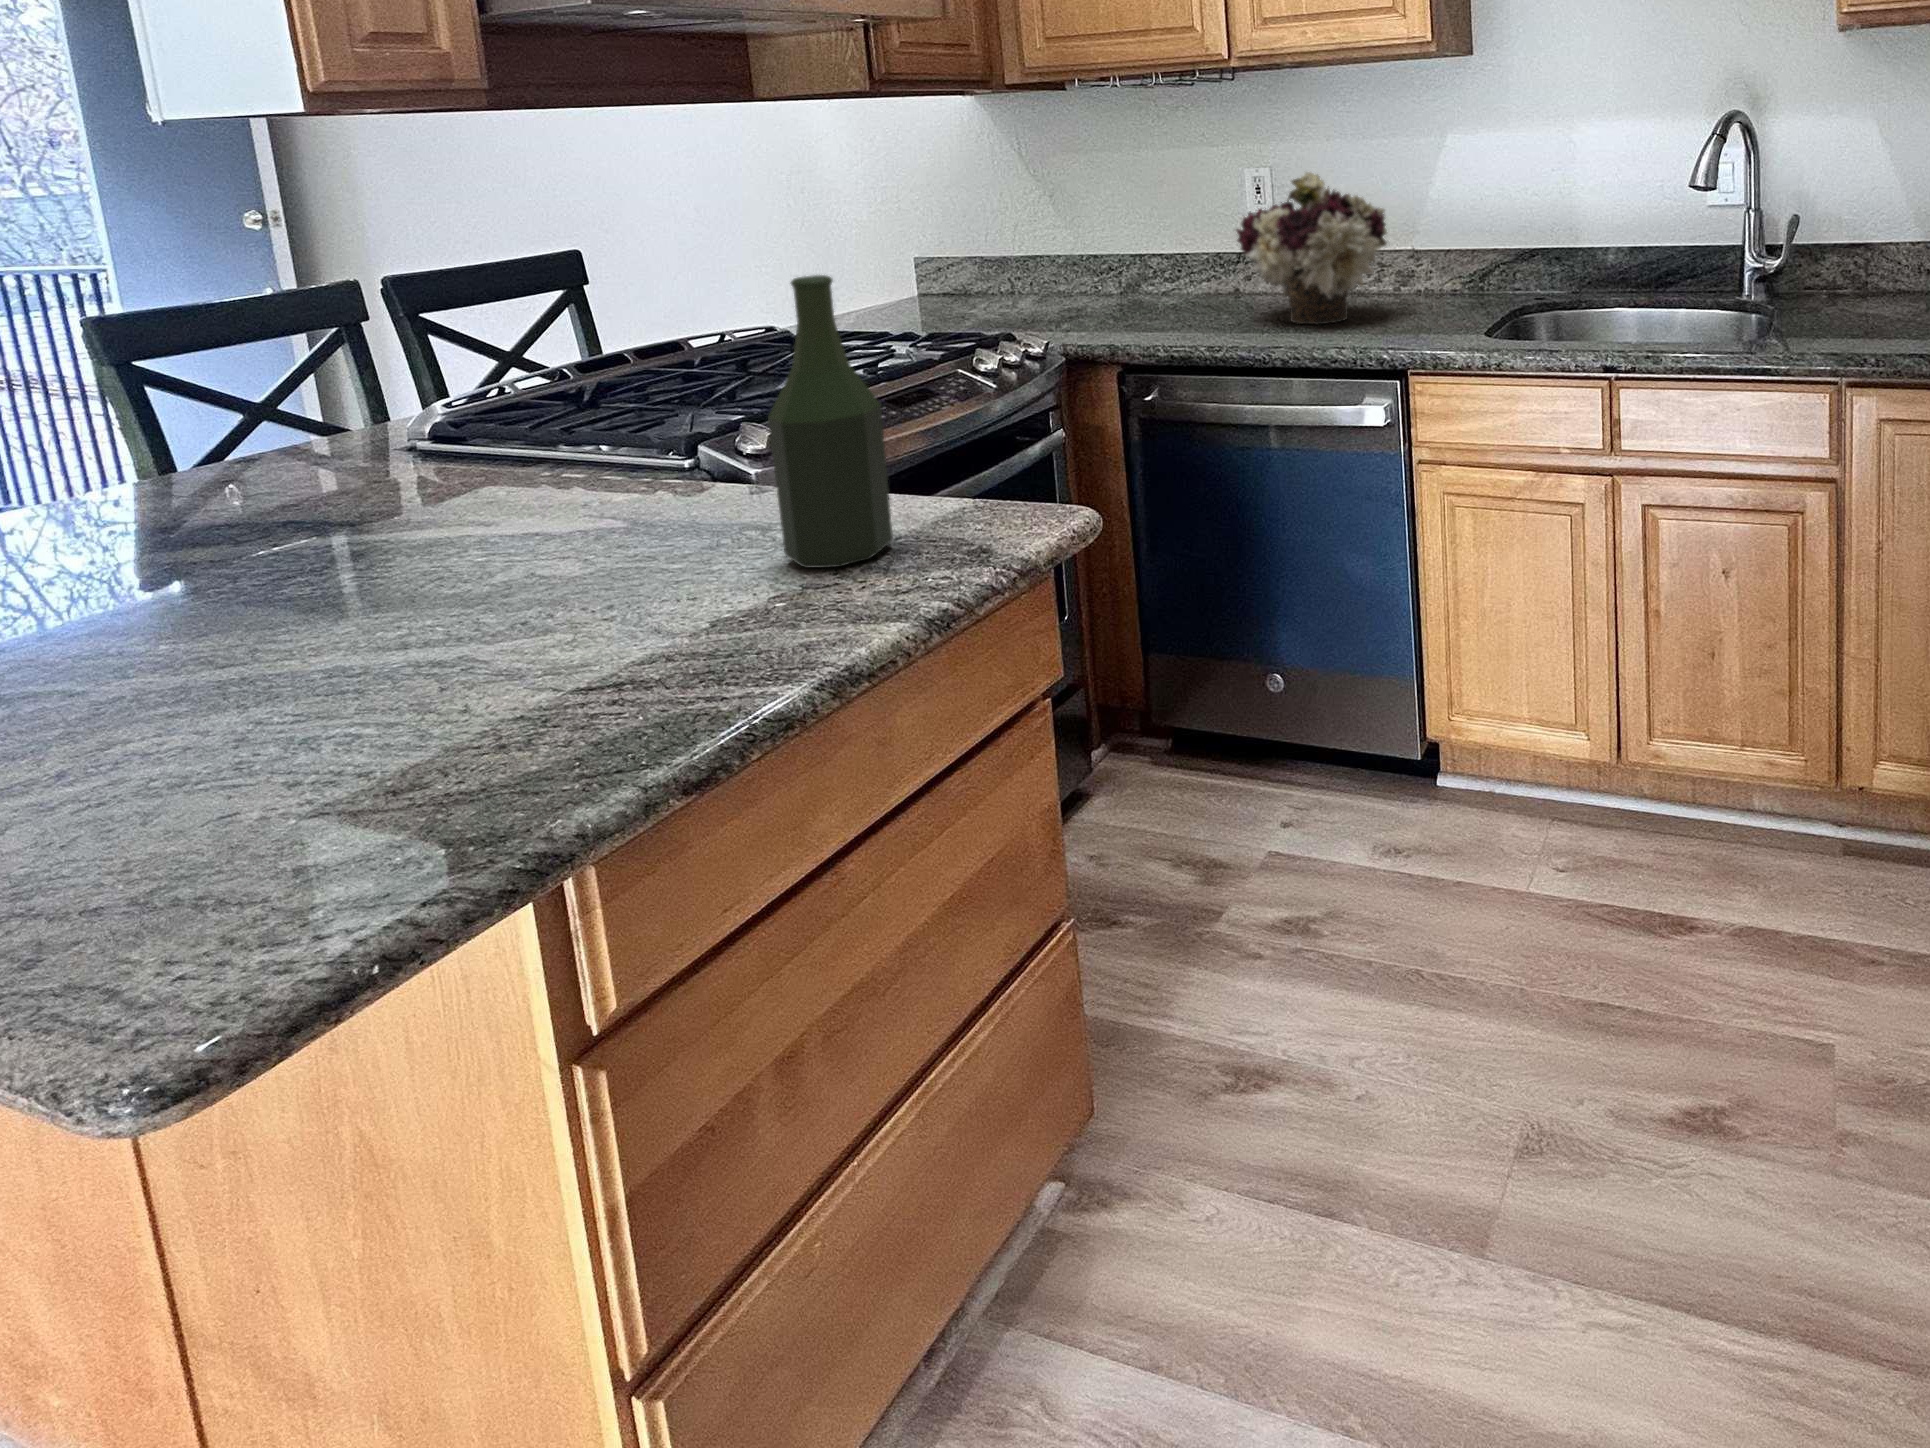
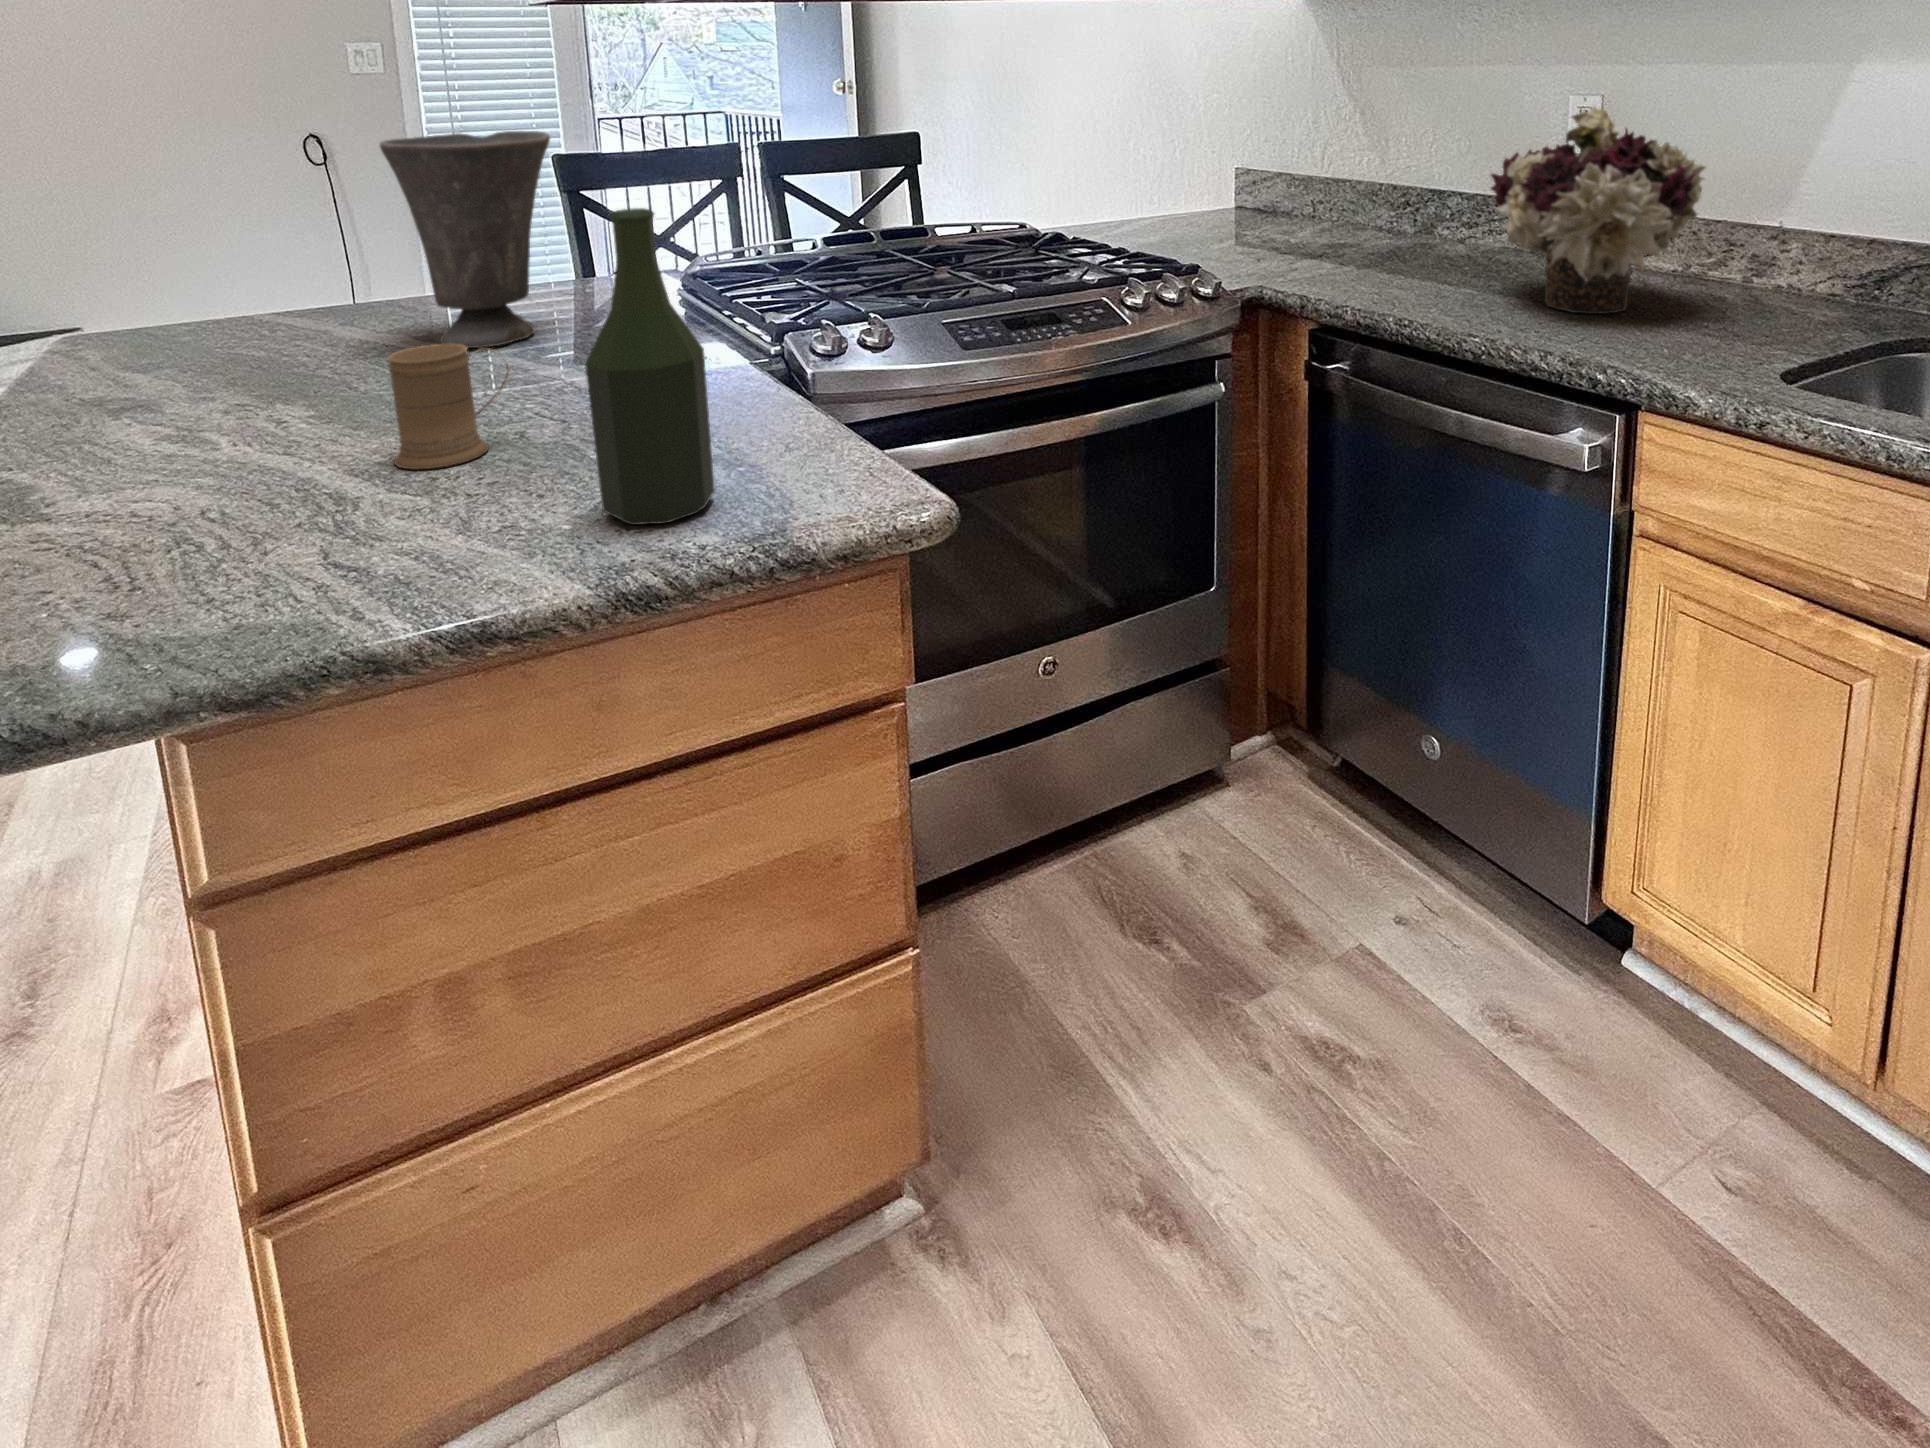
vase: none [49,258,315,537] -> present [380,131,550,348]
mug: none [405,465,534,609] -> present [388,344,509,469]

